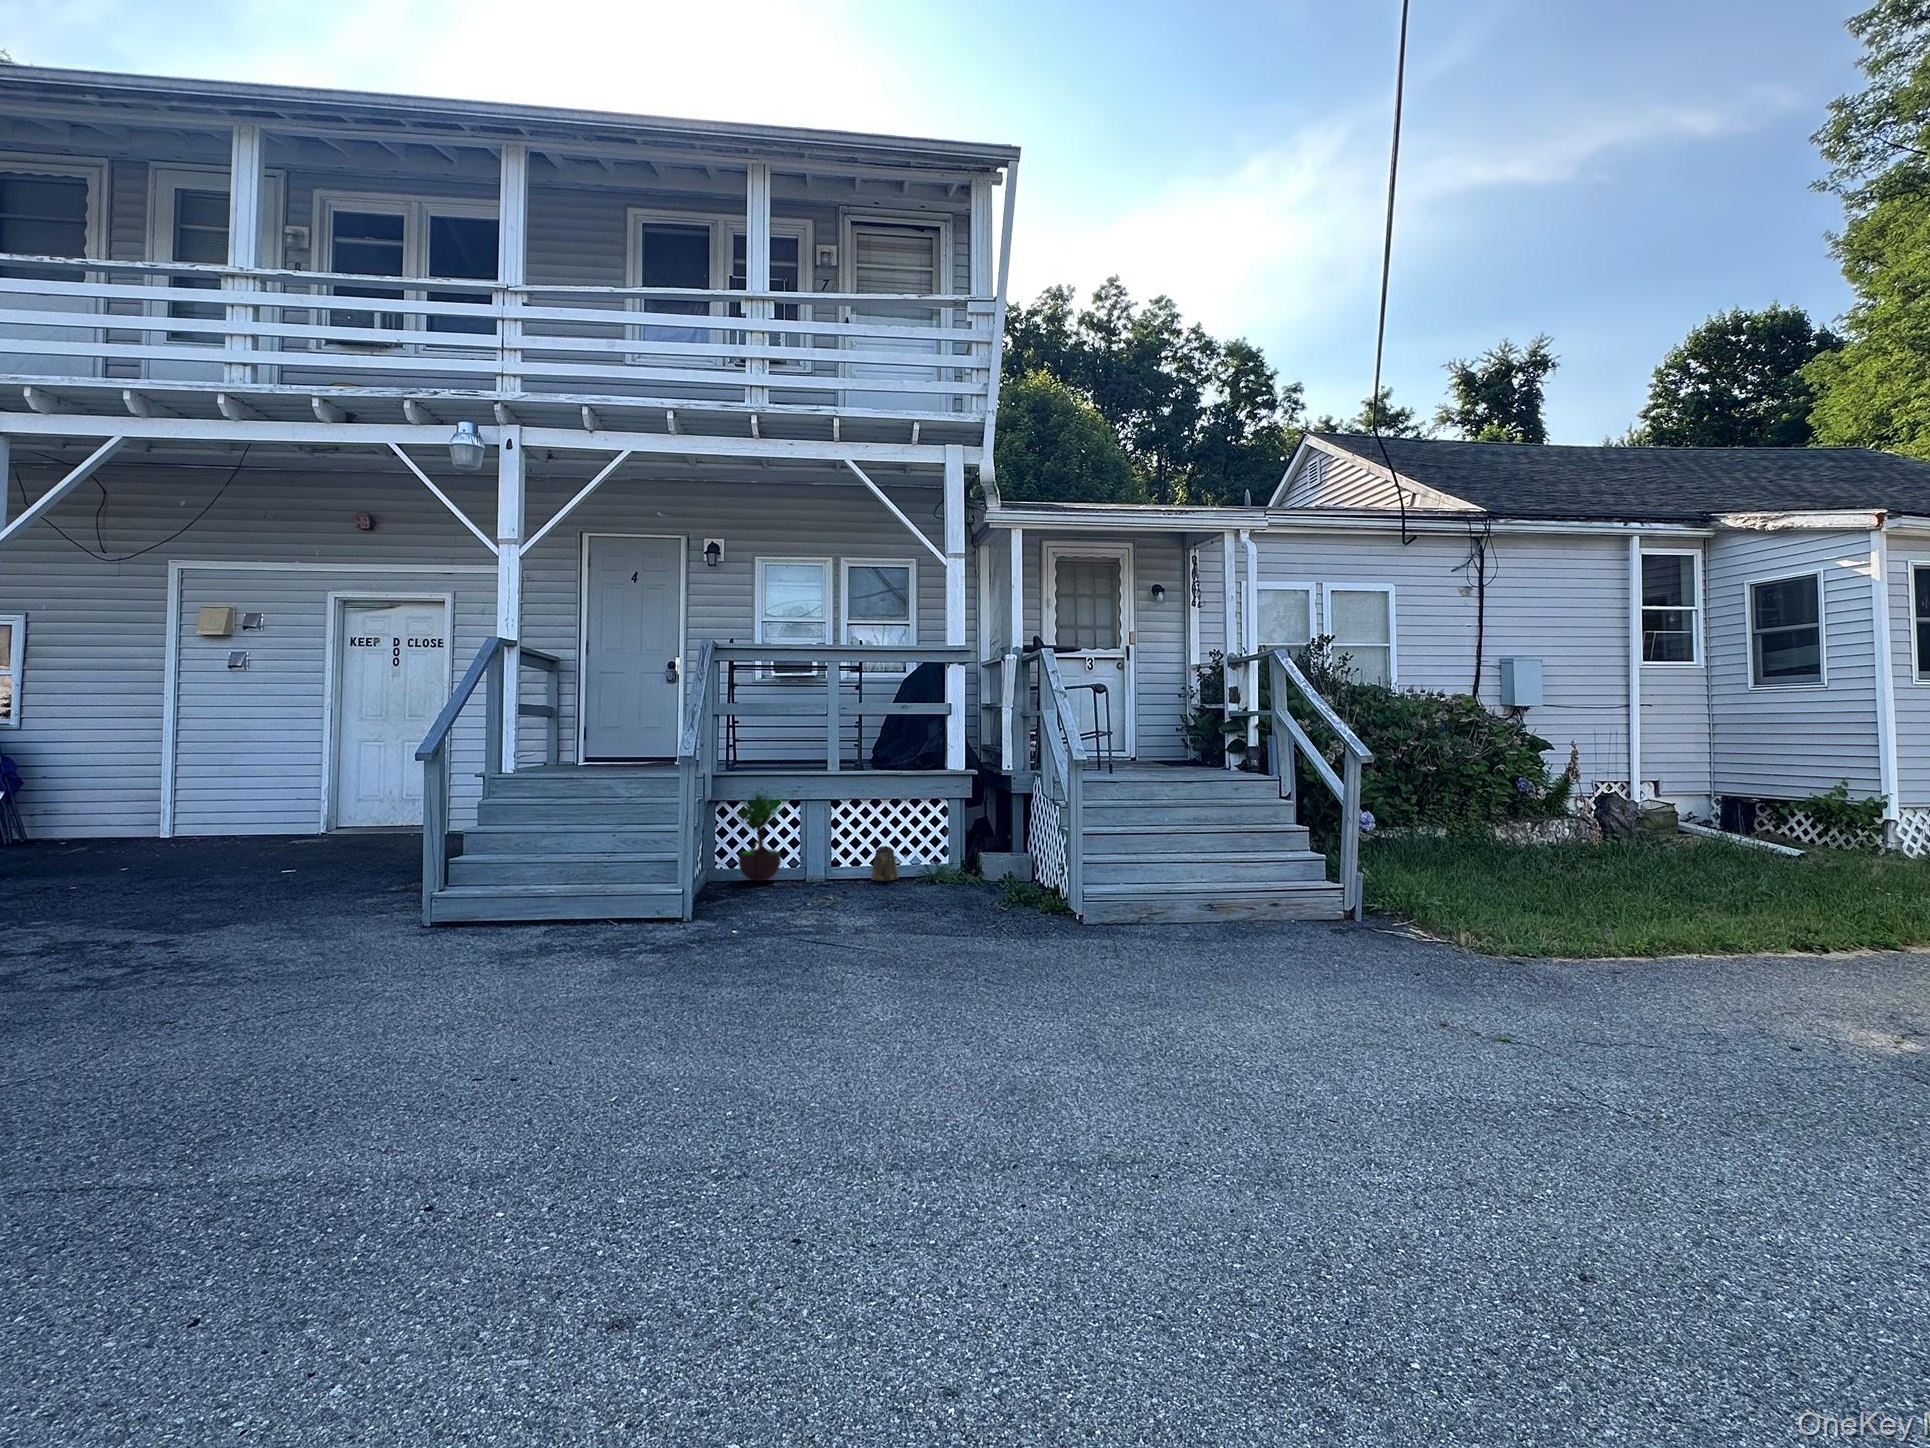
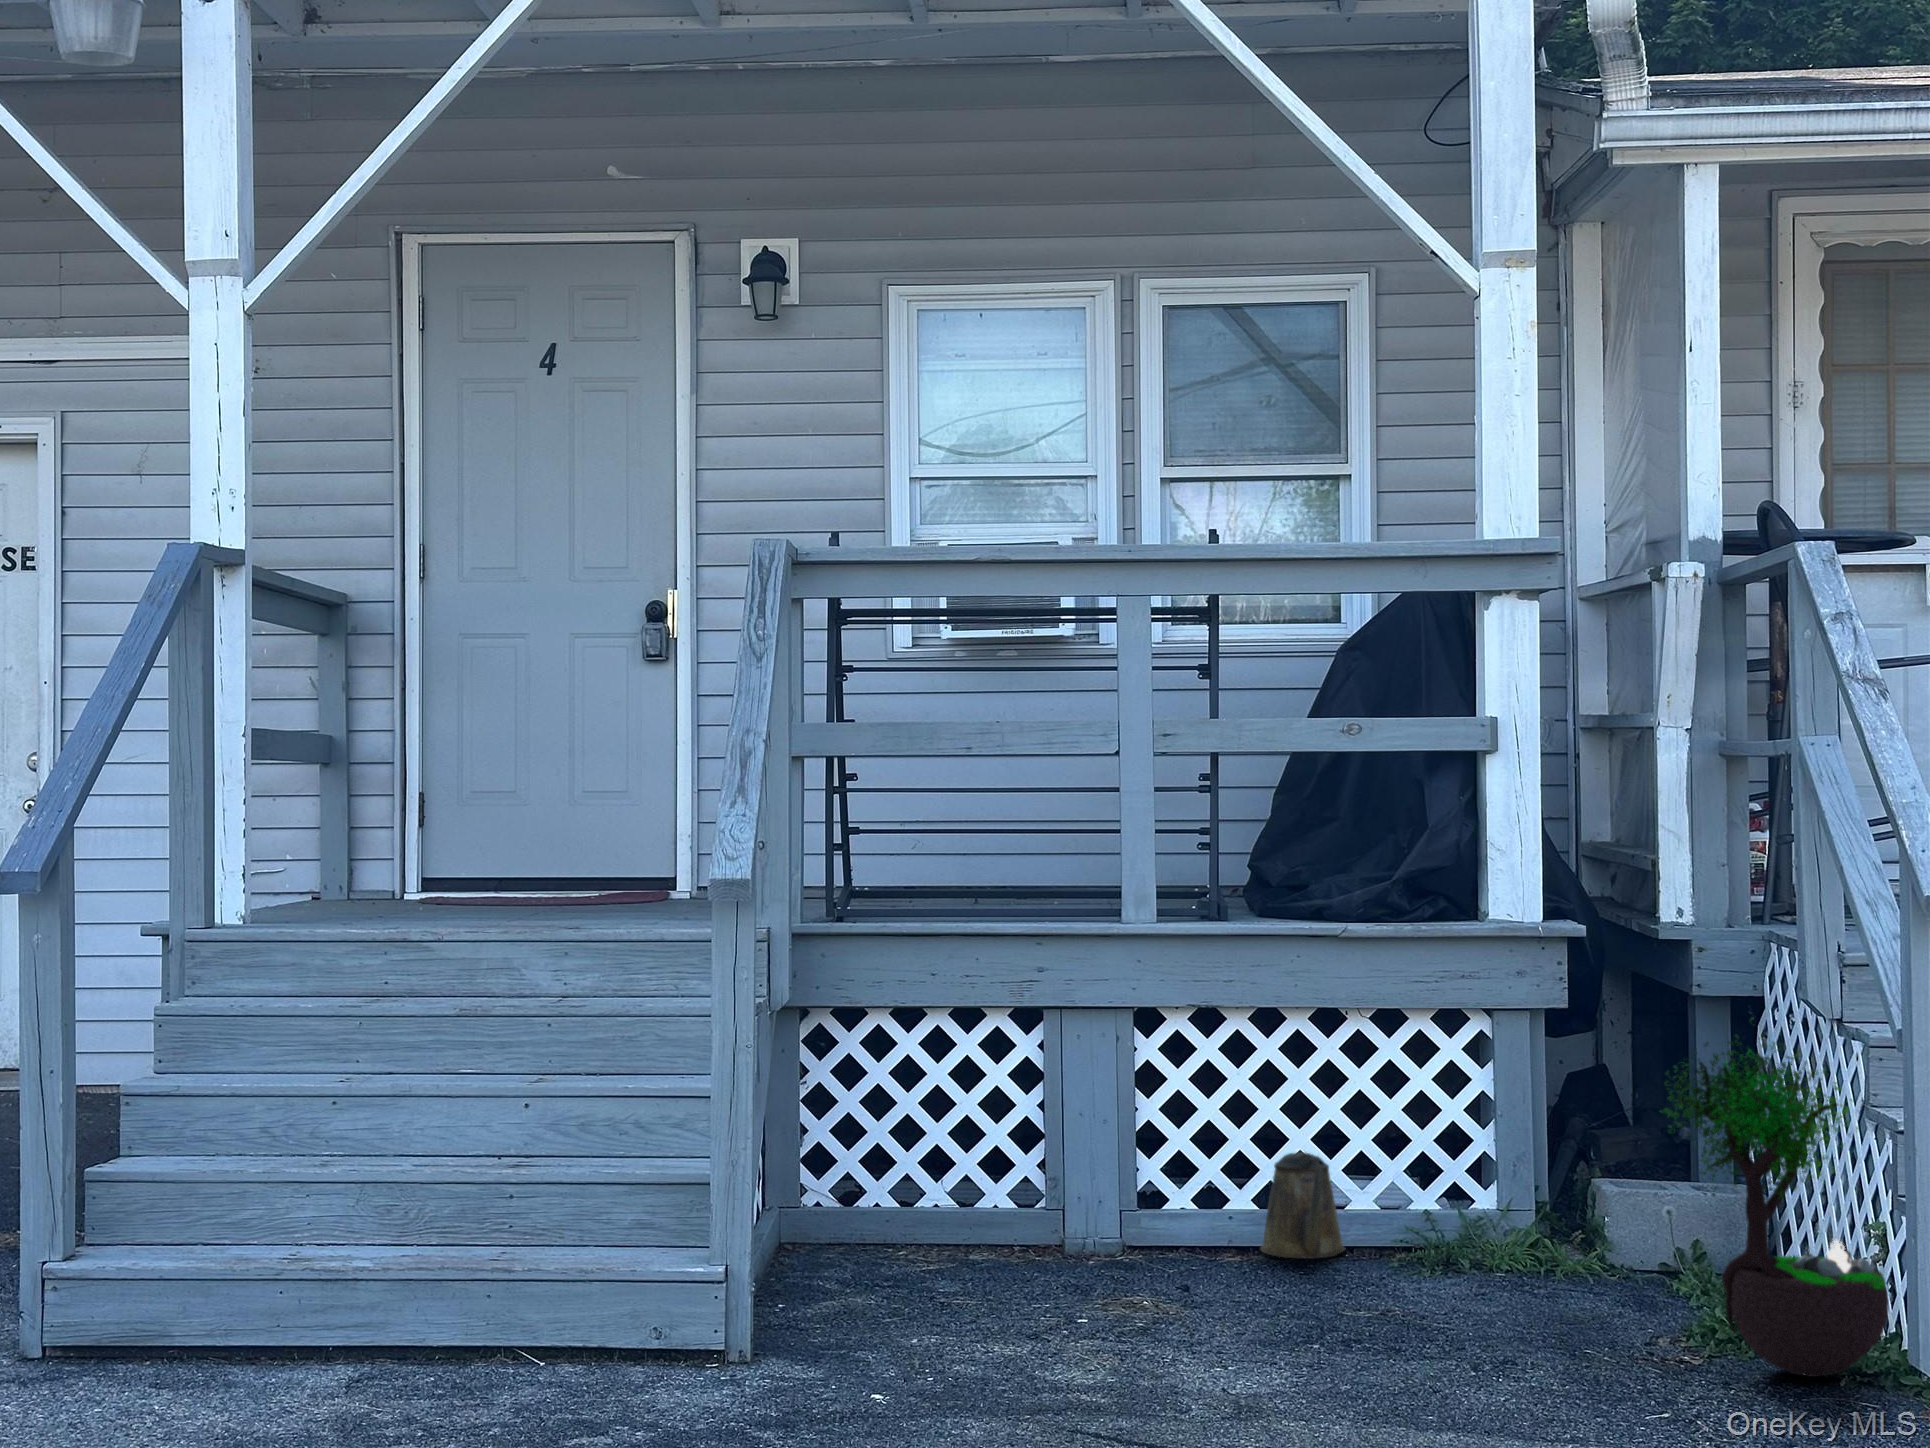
potted tree: present [737,792,785,881] -> present [1660,1018,1889,1376]

